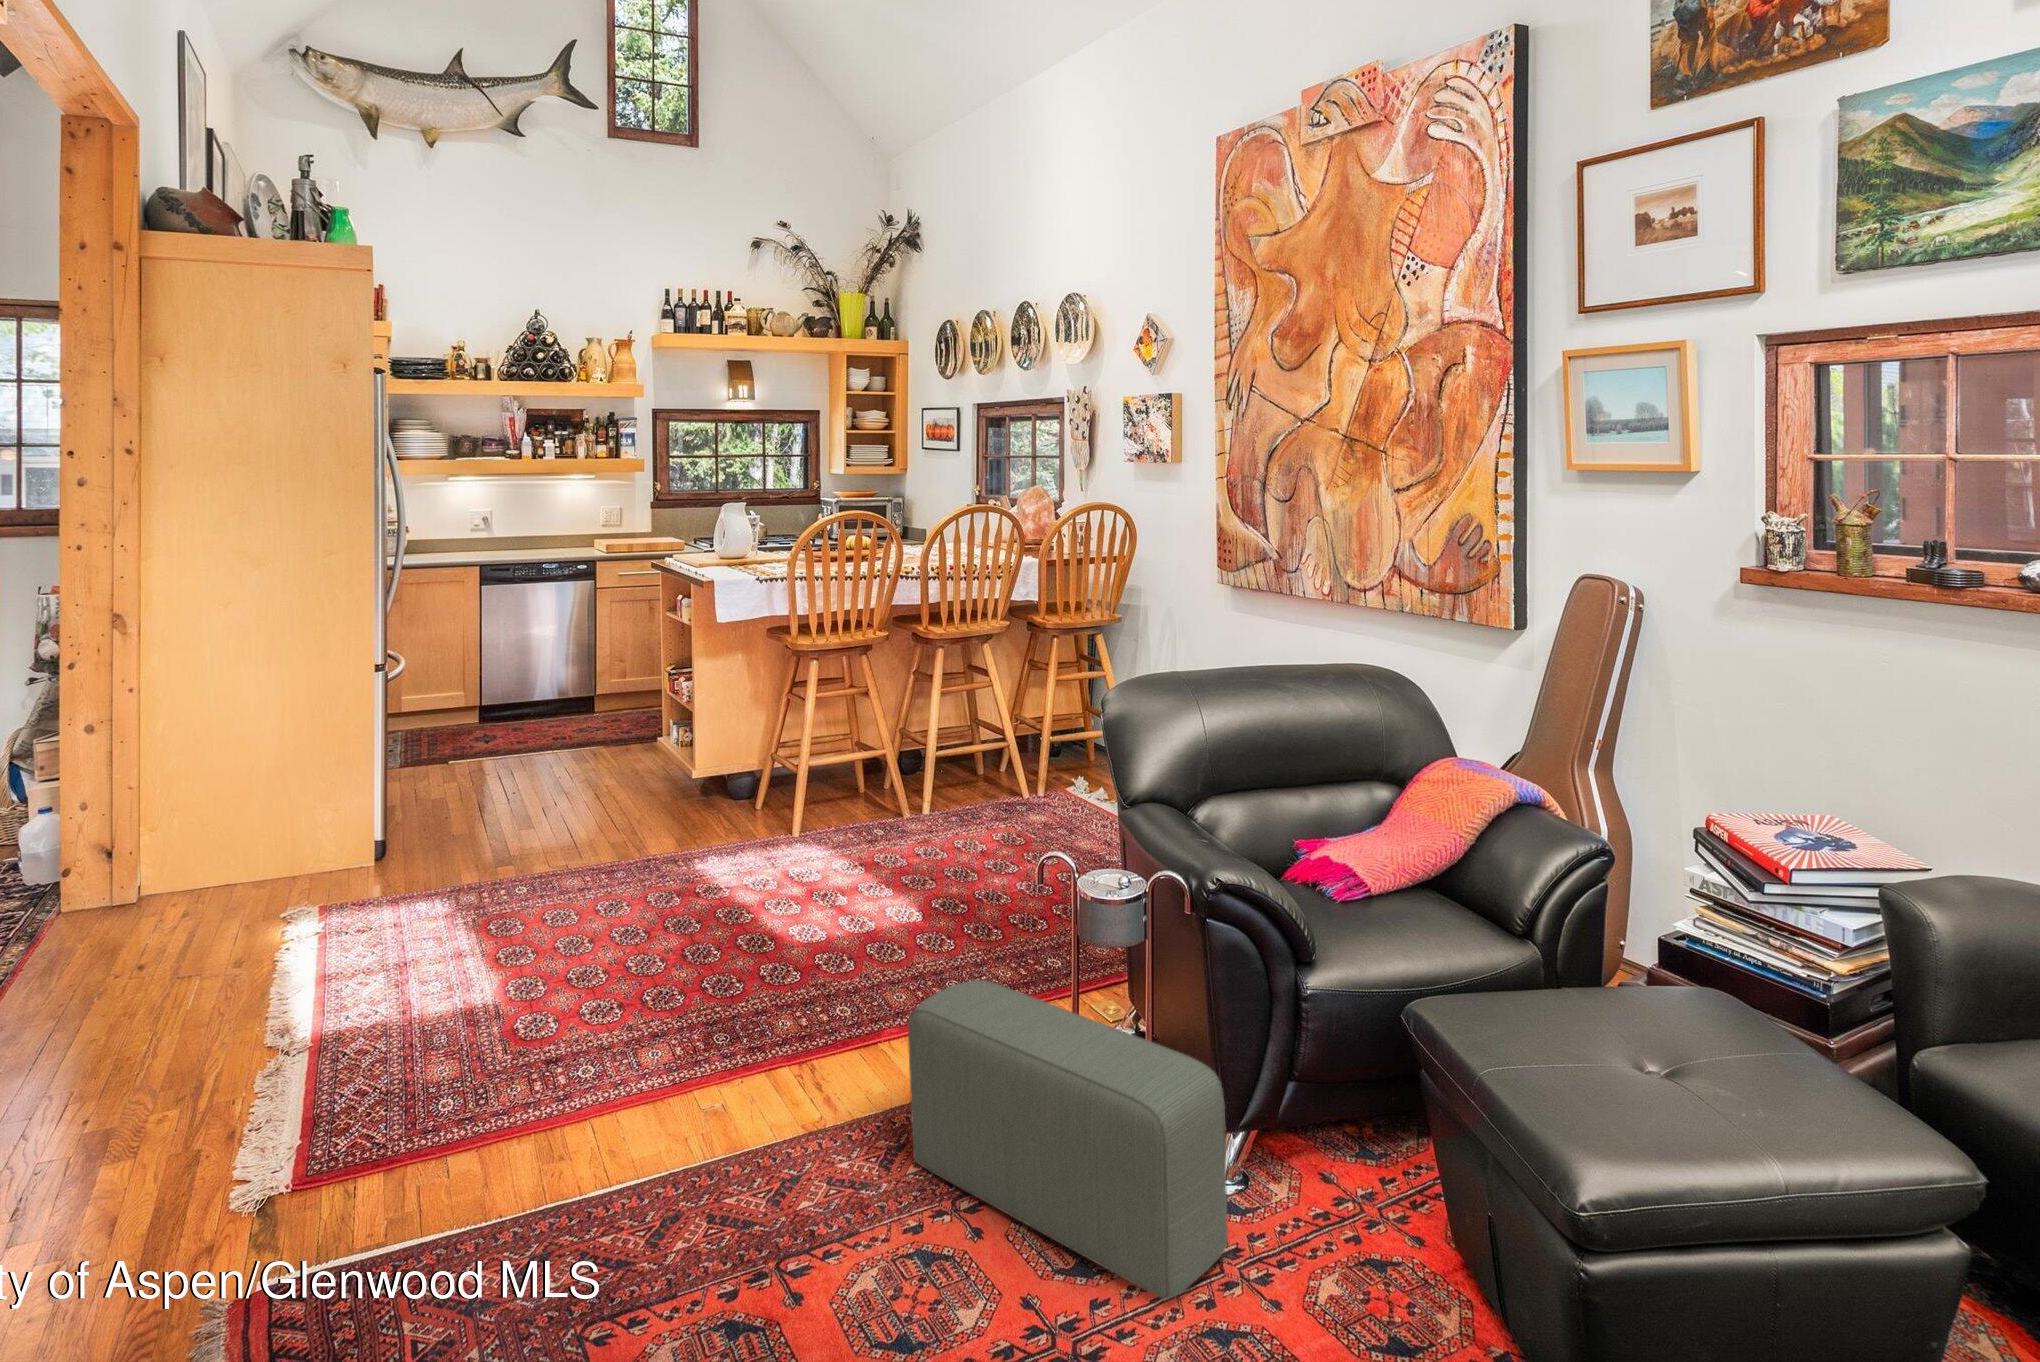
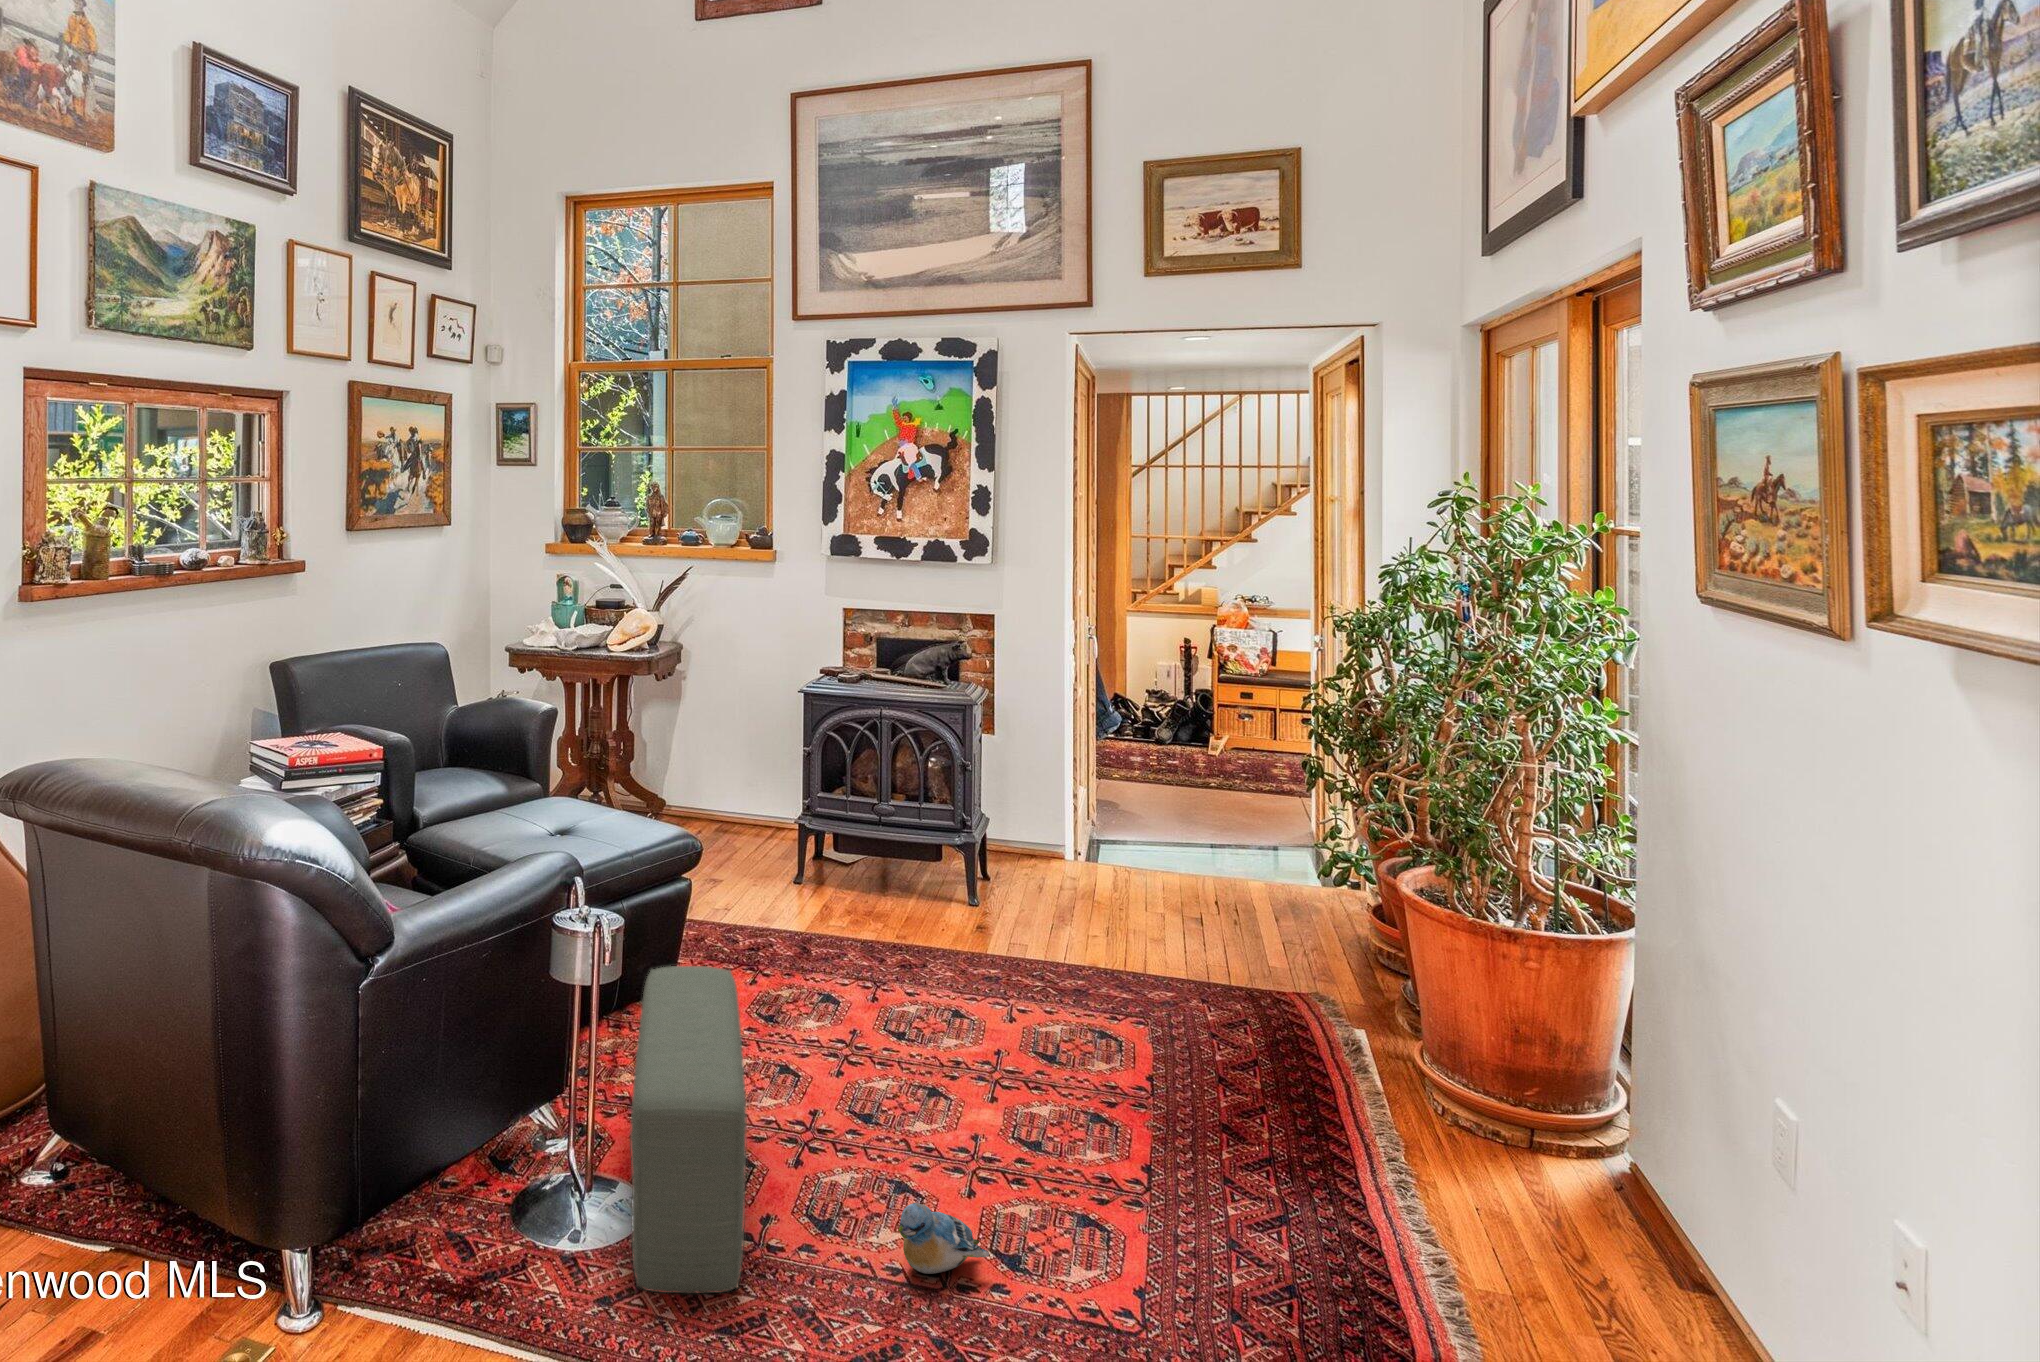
plush toy: none [744,1182,822,1295] -> present [898,1203,989,1274]

